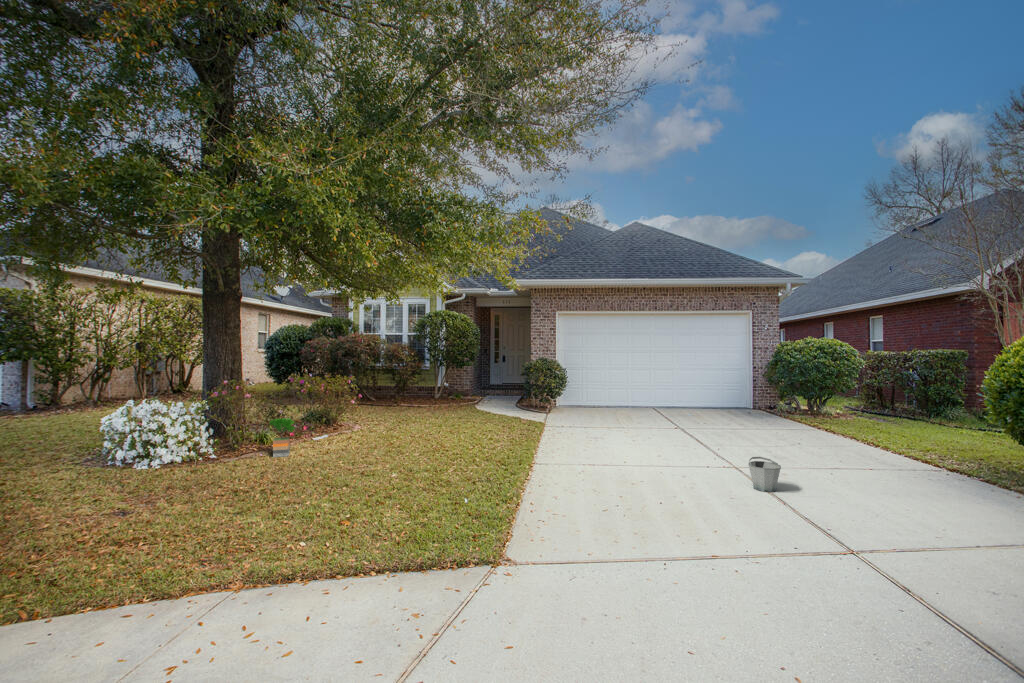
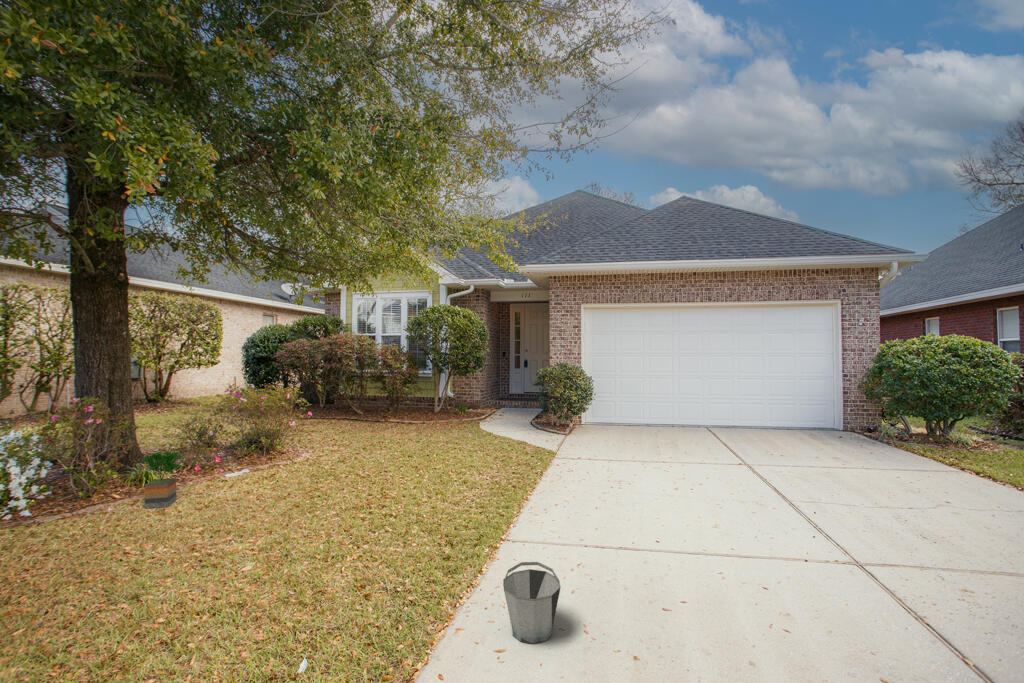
bucket: present [749,457,781,492] -> present [503,562,561,644]

